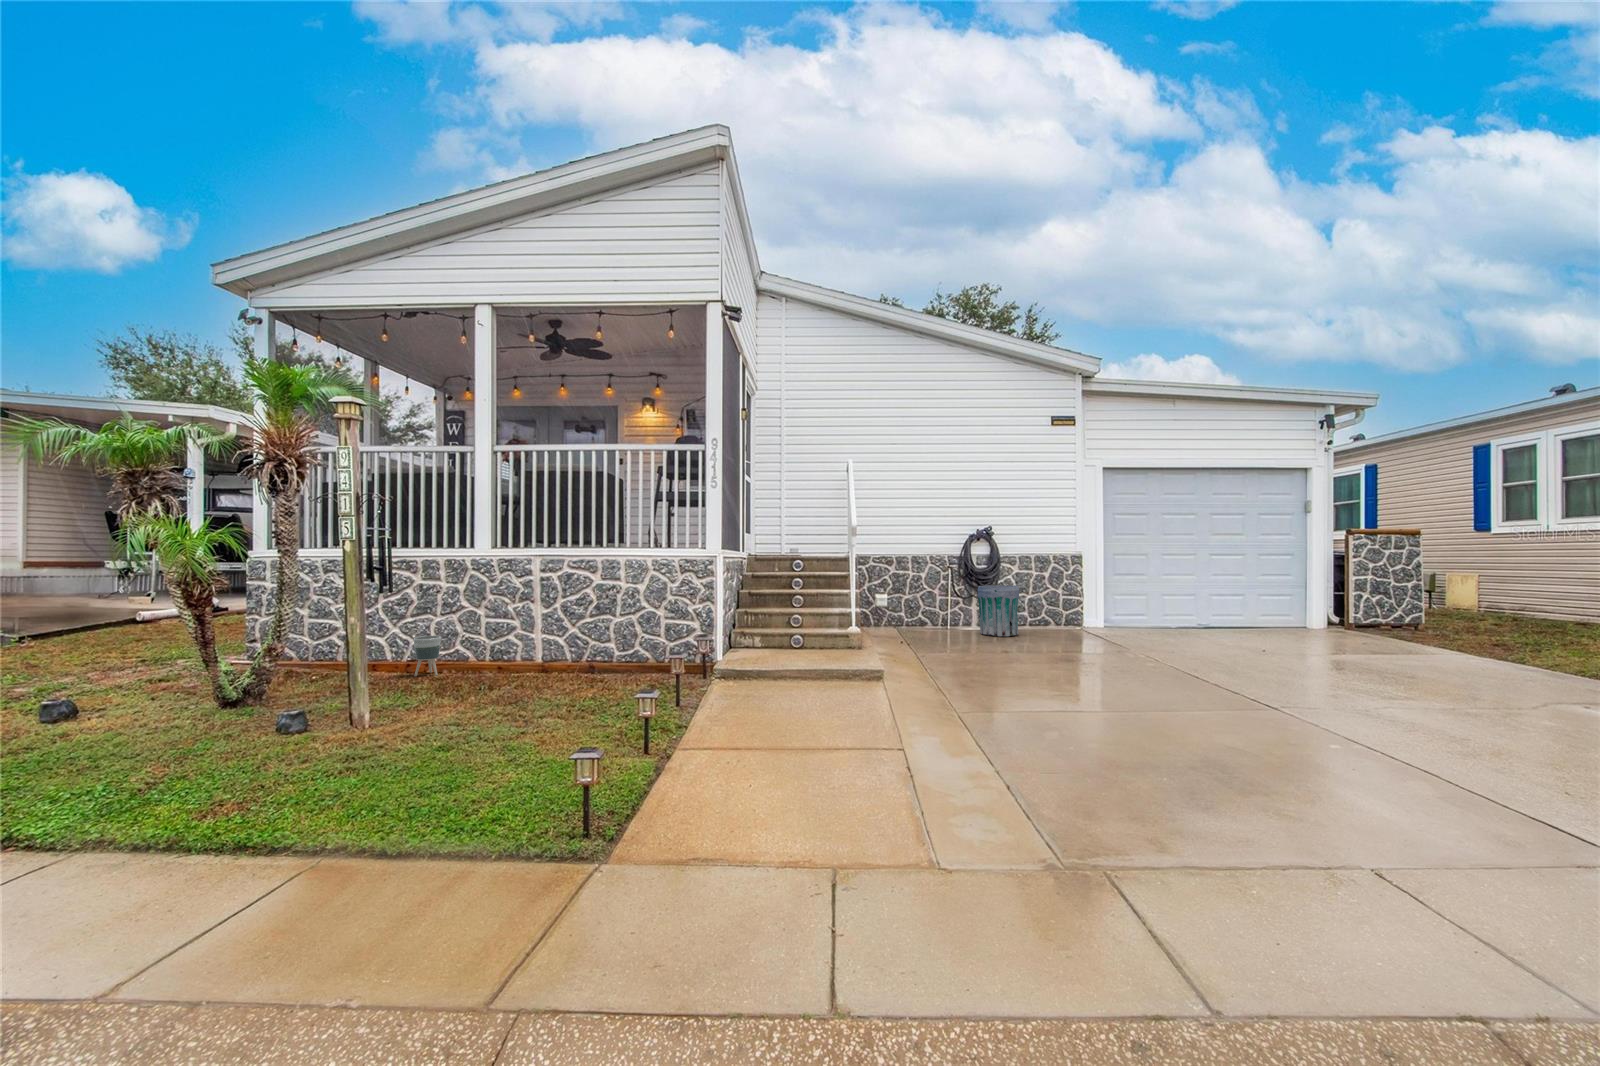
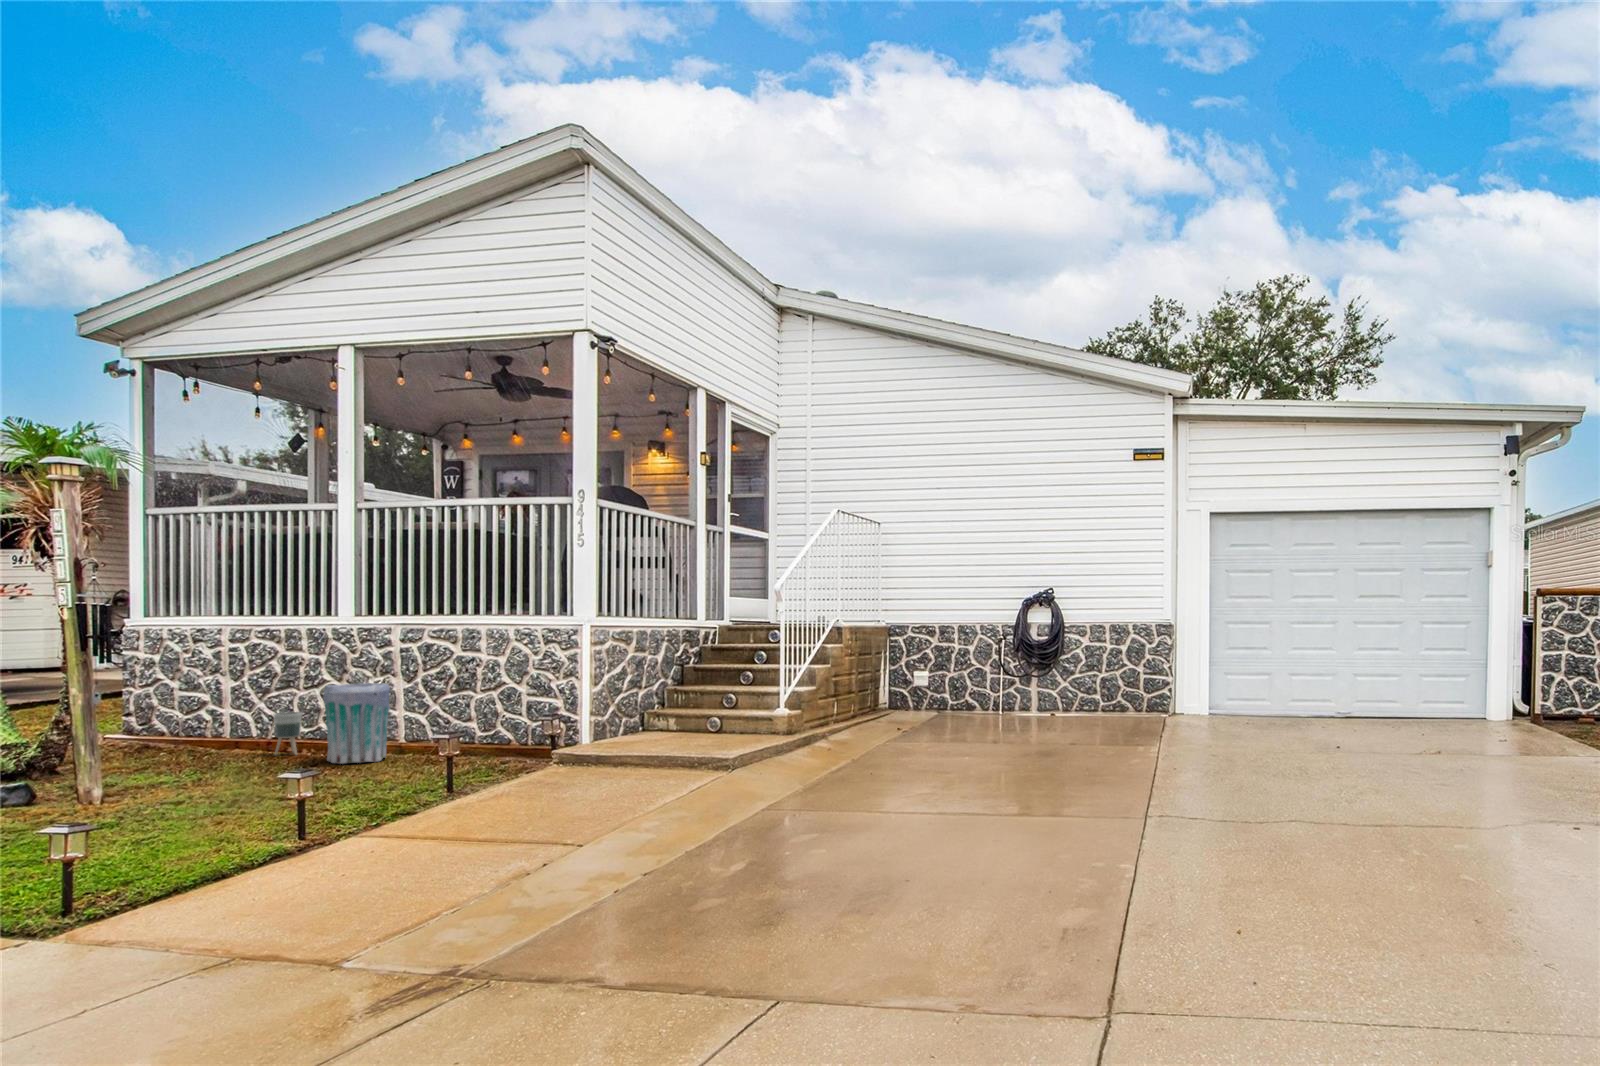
trash can: present [978,585,1020,636] -> present [324,683,390,764]

